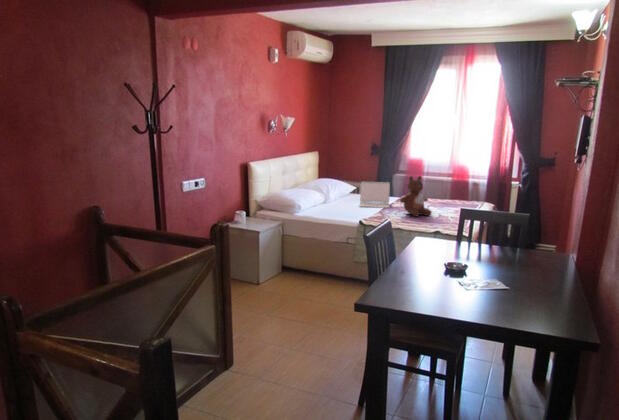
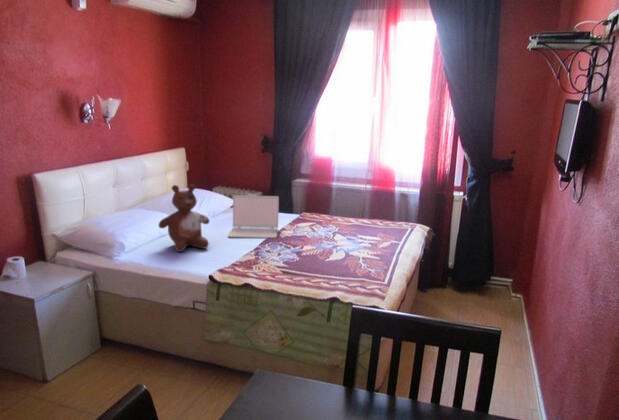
stuffed bear: present [400,176,431,217] -> present [159,184,209,252]

